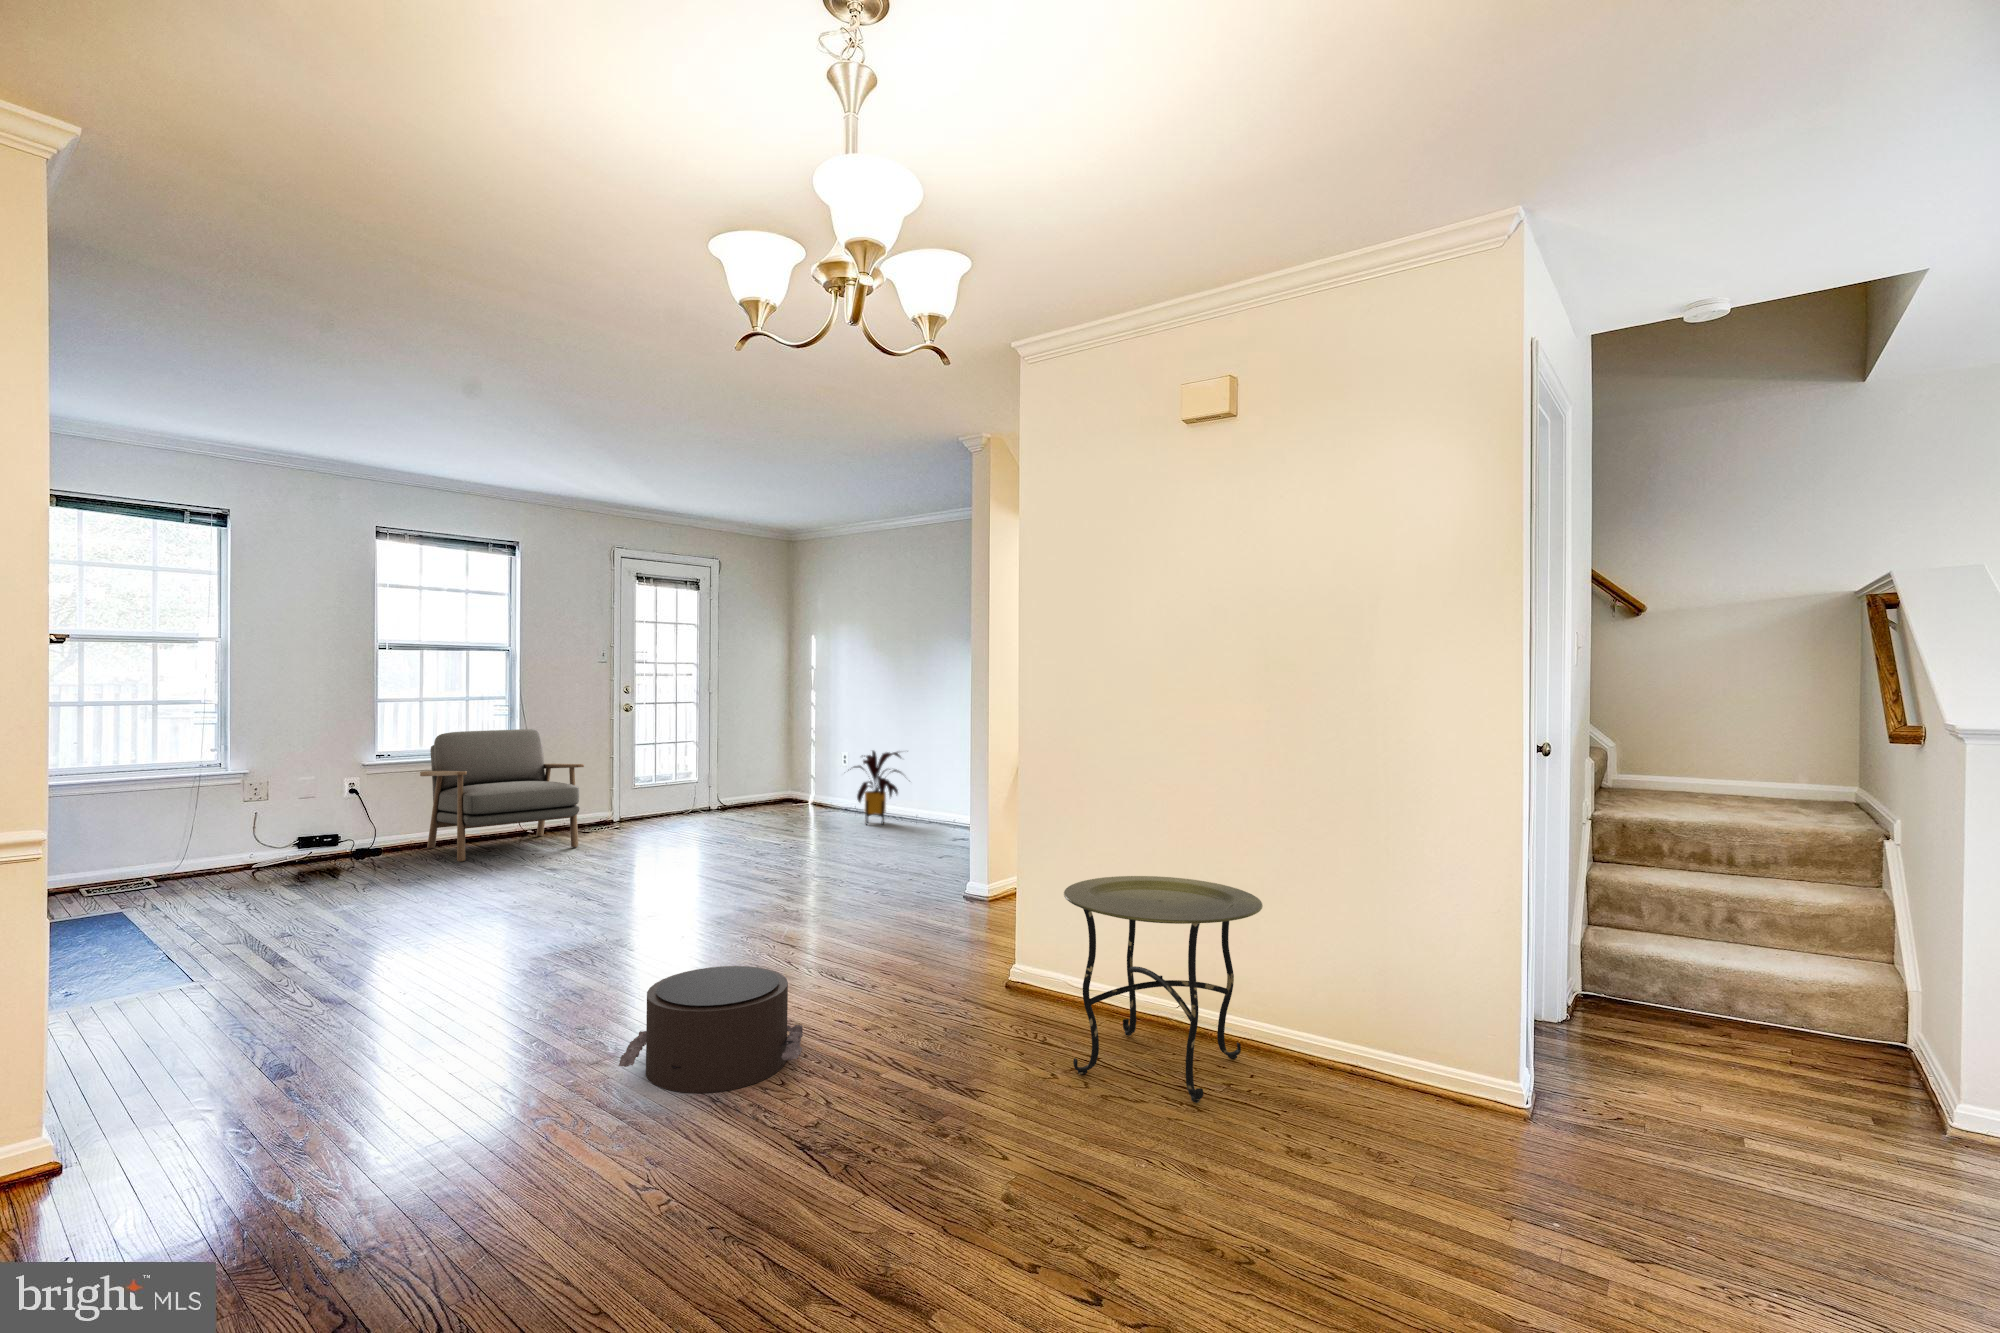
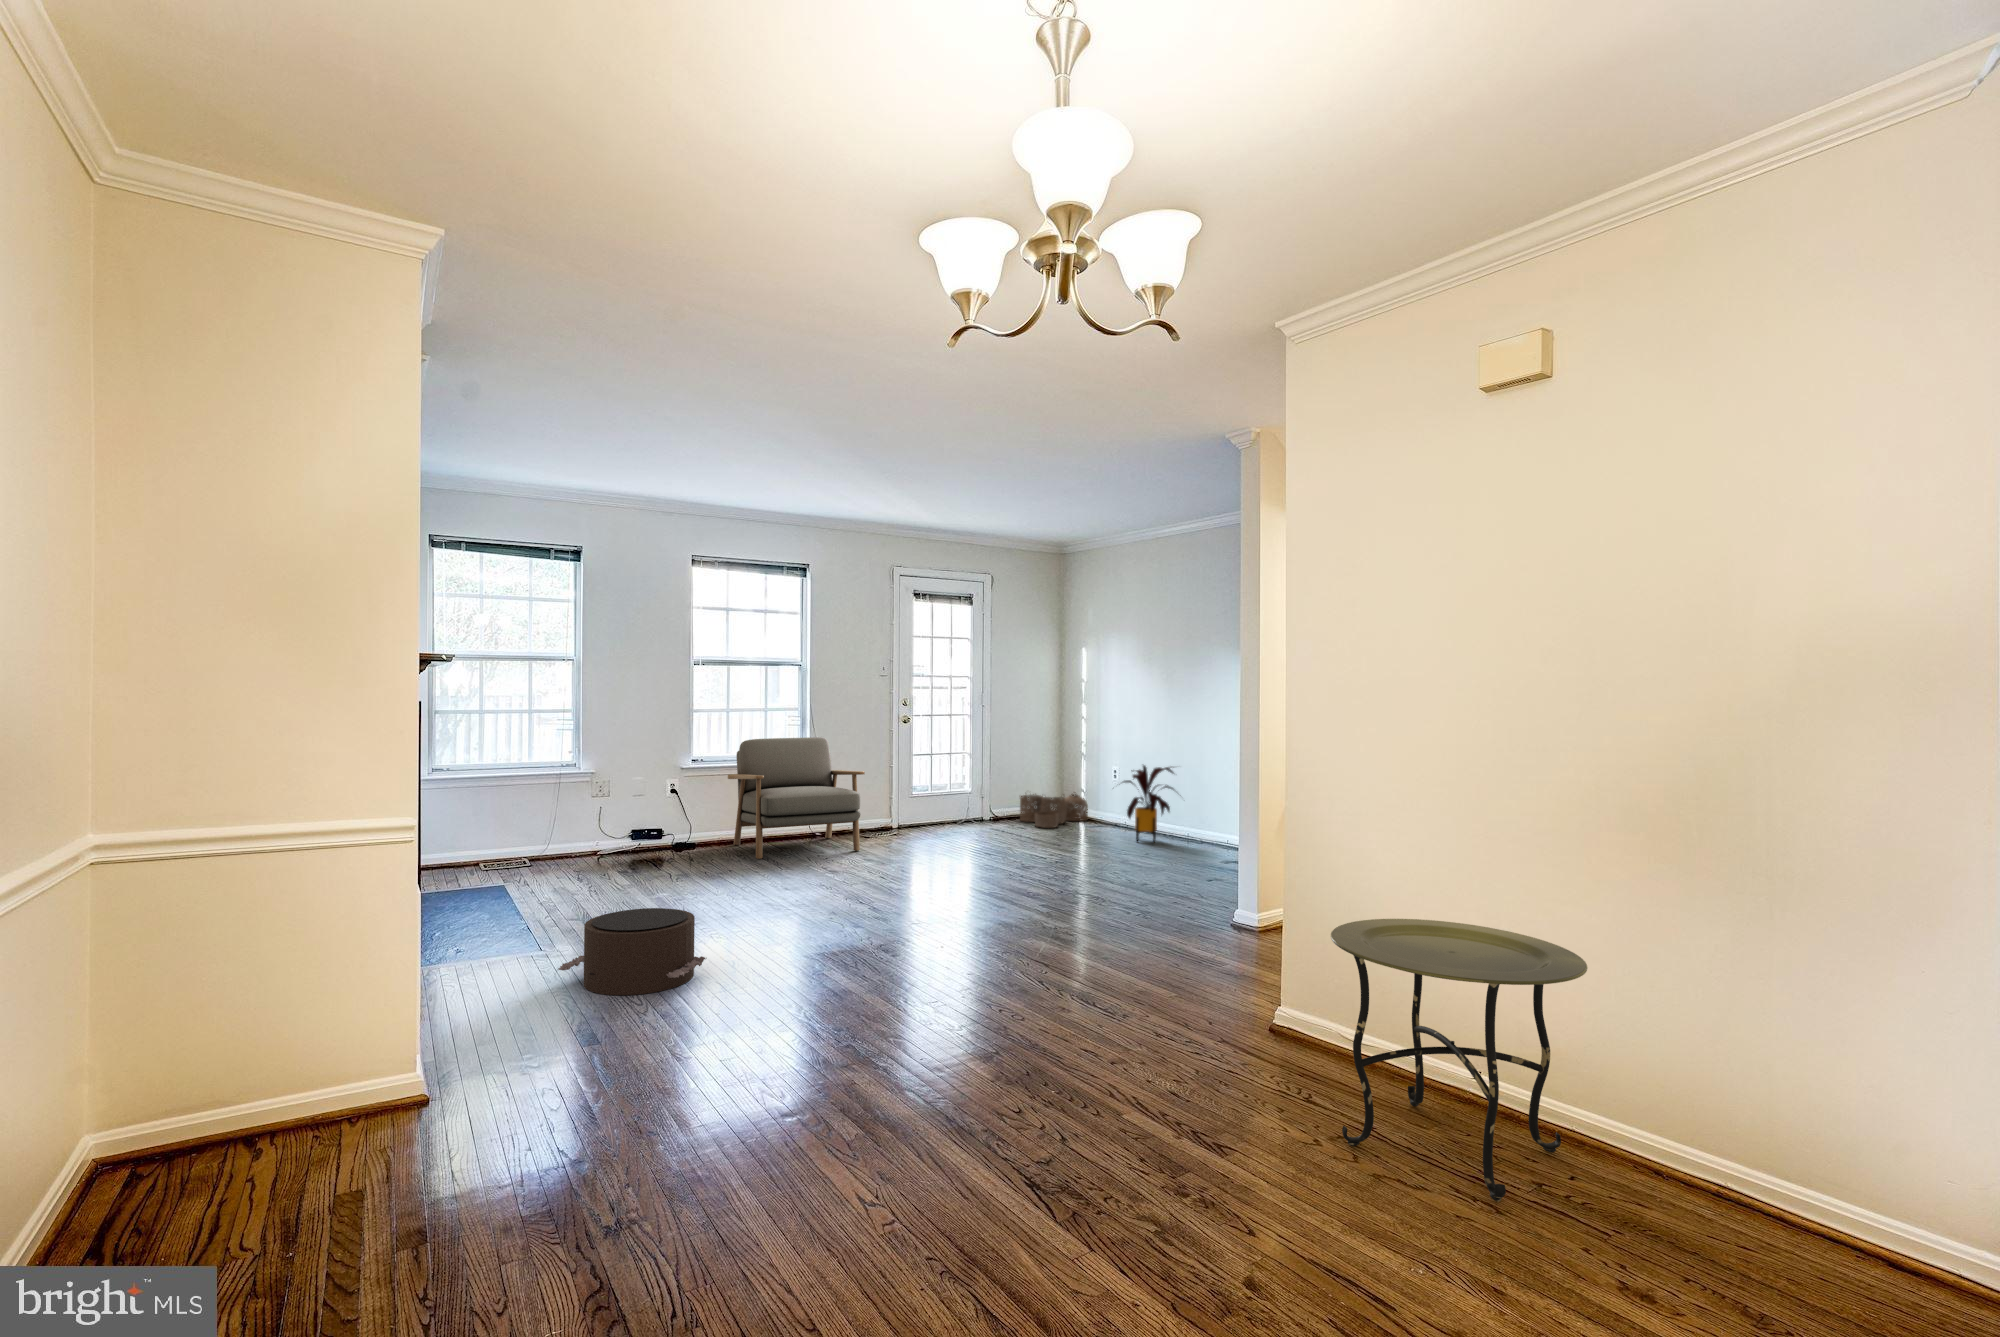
woven basket: none [747,779,816,815] -> present [1020,794,1088,828]
pouf: present [619,966,803,1093] -> present [559,908,707,995]

